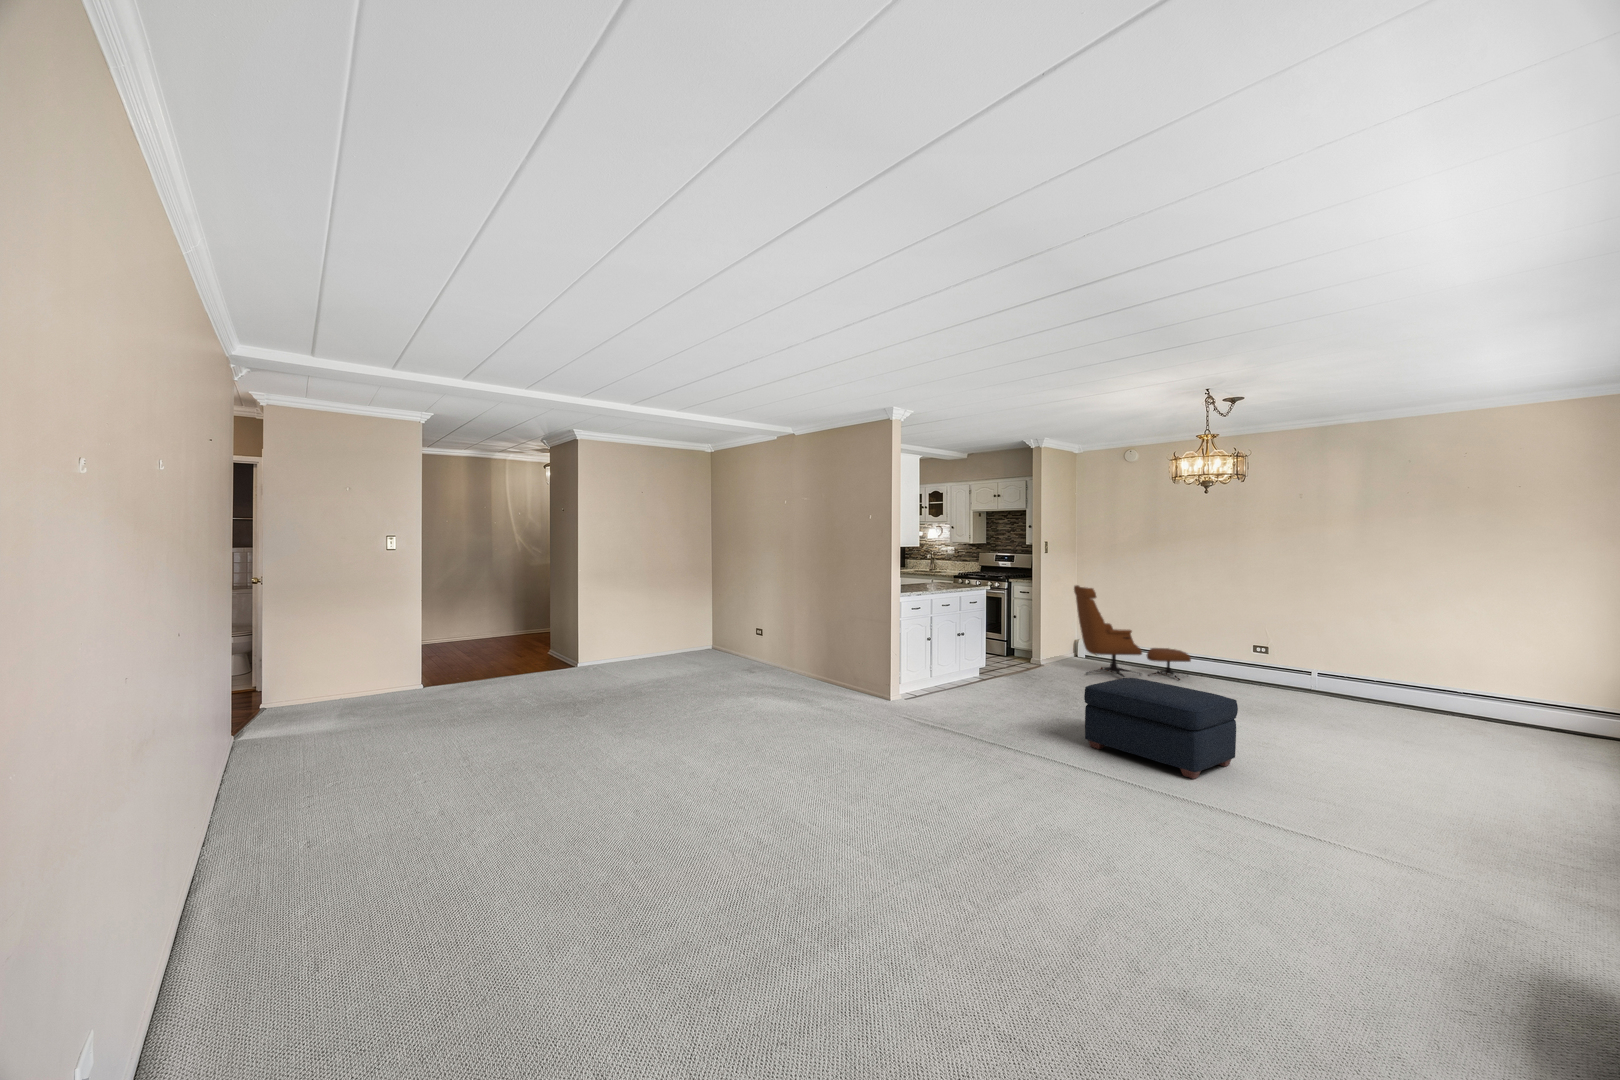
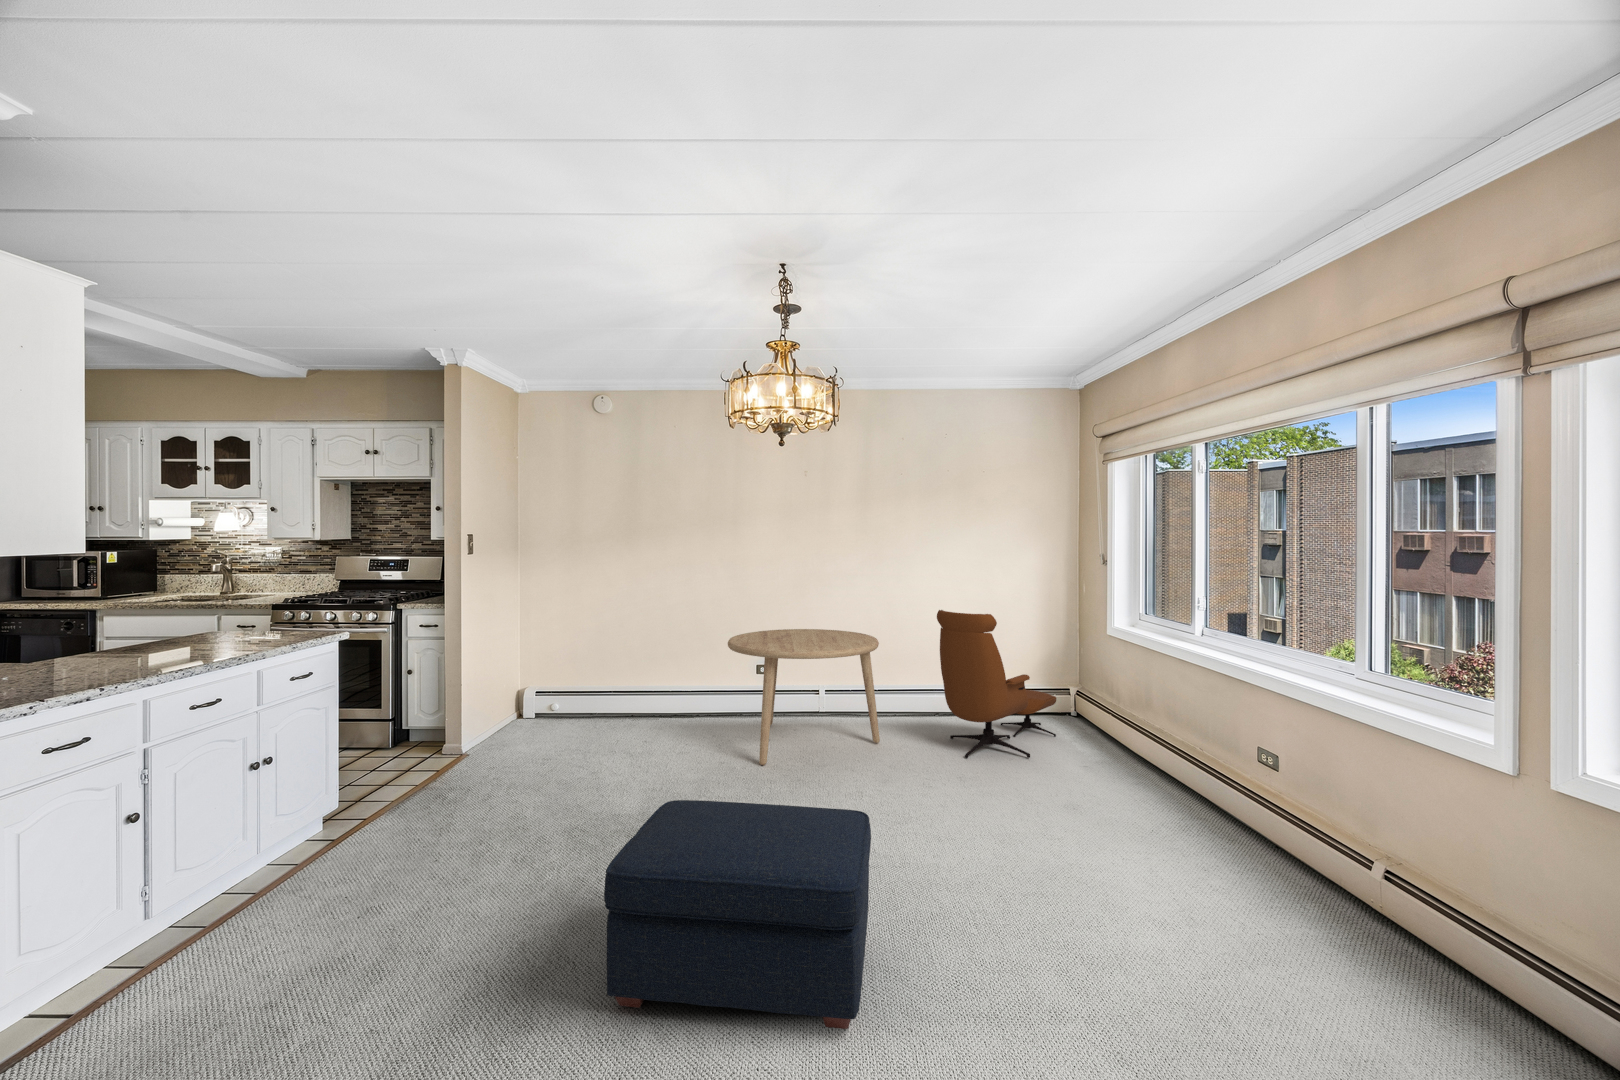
lounge chair: present [1074,585,1191,678] -> present [937,610,1056,758]
dining table: none [1214,616,1356,714] -> present [728,629,880,765]

